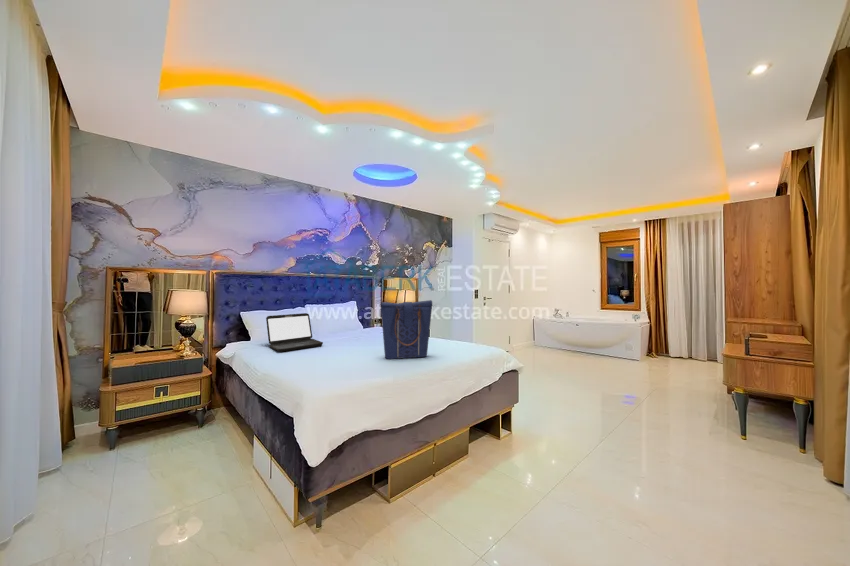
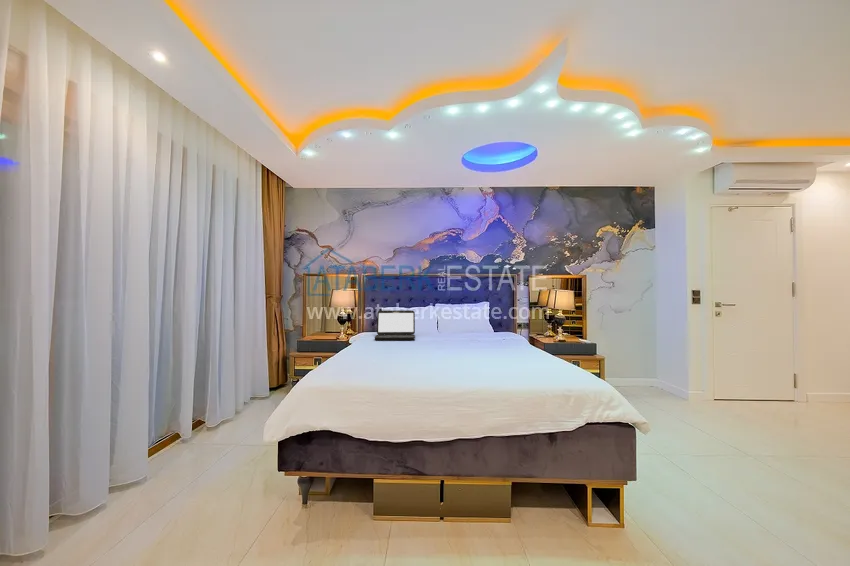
tote bag: present [381,300,433,359] -> none [436,295,490,357]

